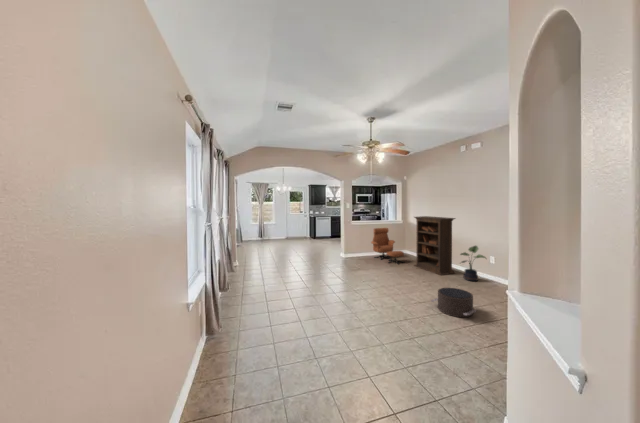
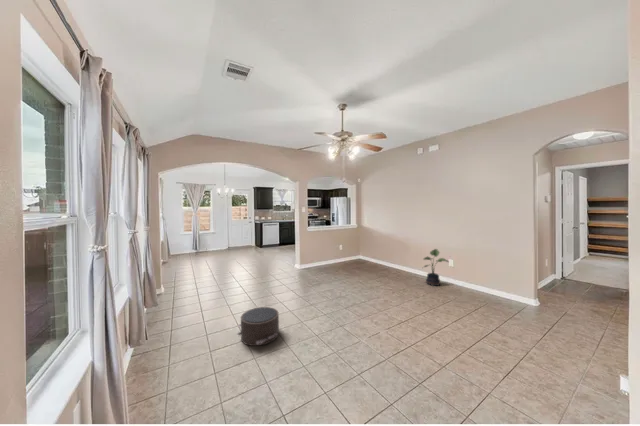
bookcase: present [414,216,455,275] -> none [373,220,416,281]
lounge chair: present [371,228,404,264] -> none [328,233,364,272]
pouf: present [431,288,476,317] -> present [237,307,279,346]

